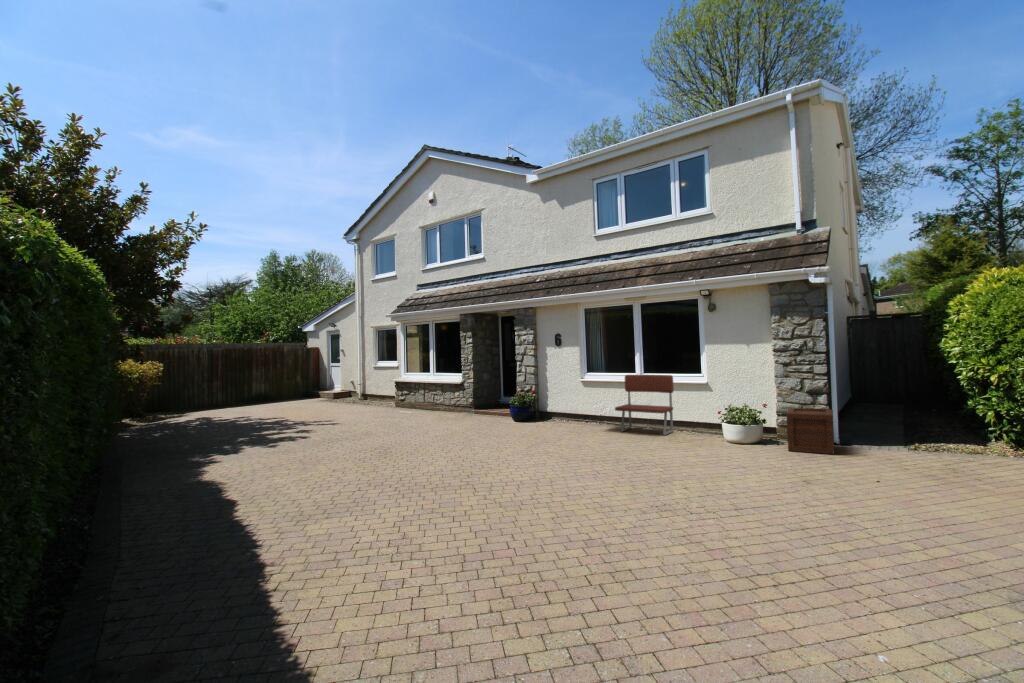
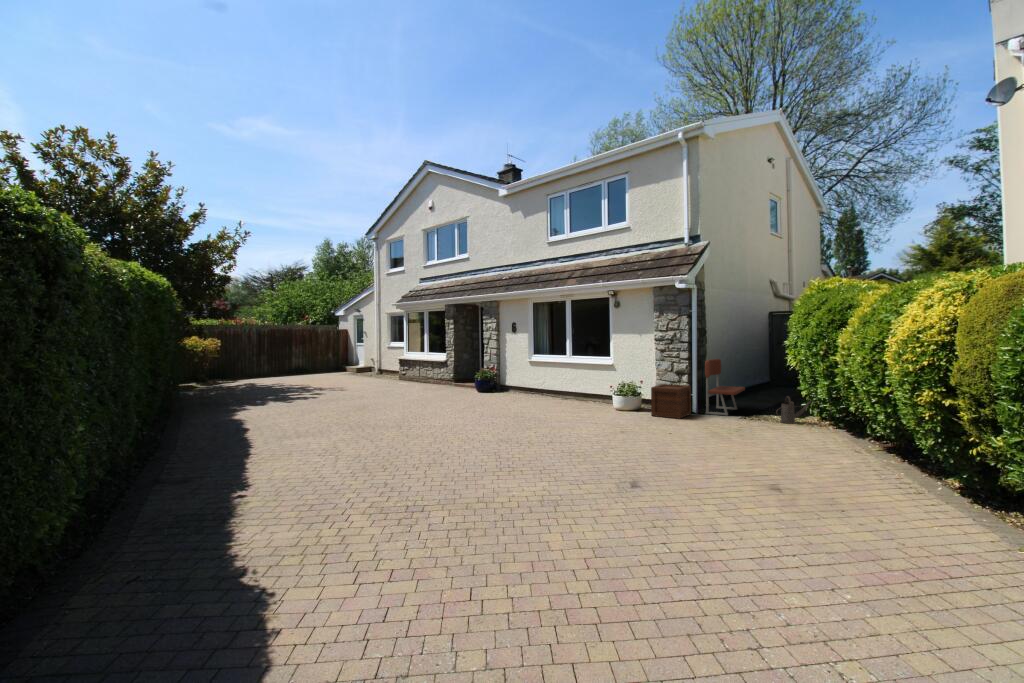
bench: present [615,375,674,435] -> present [705,359,745,416]
watering can: none [964,421,1008,457] -> present [780,396,811,424]

